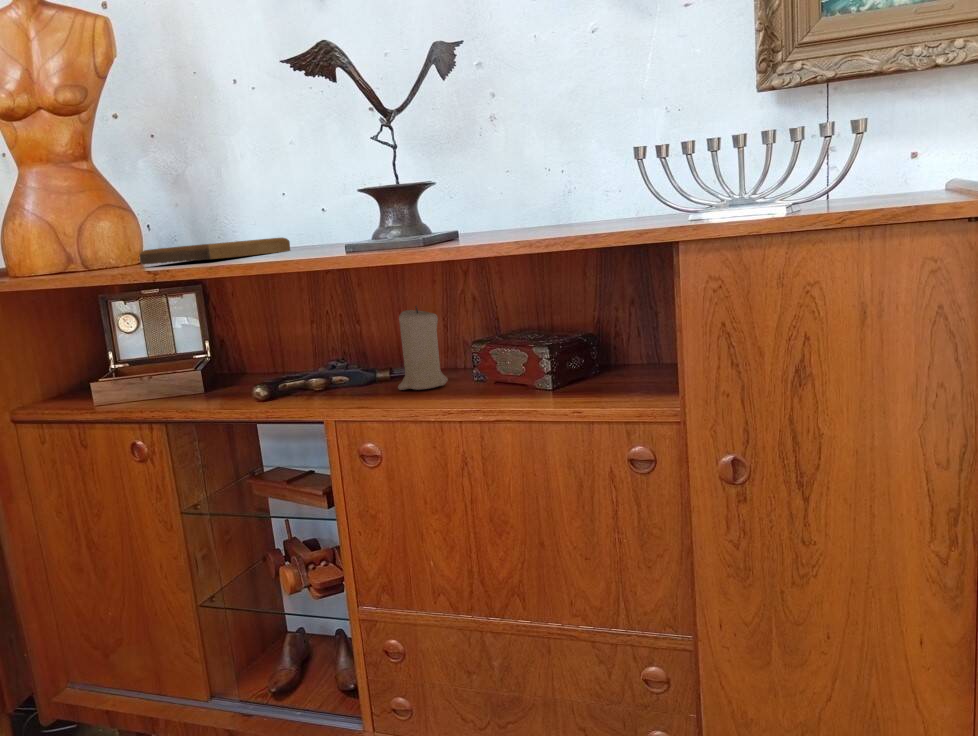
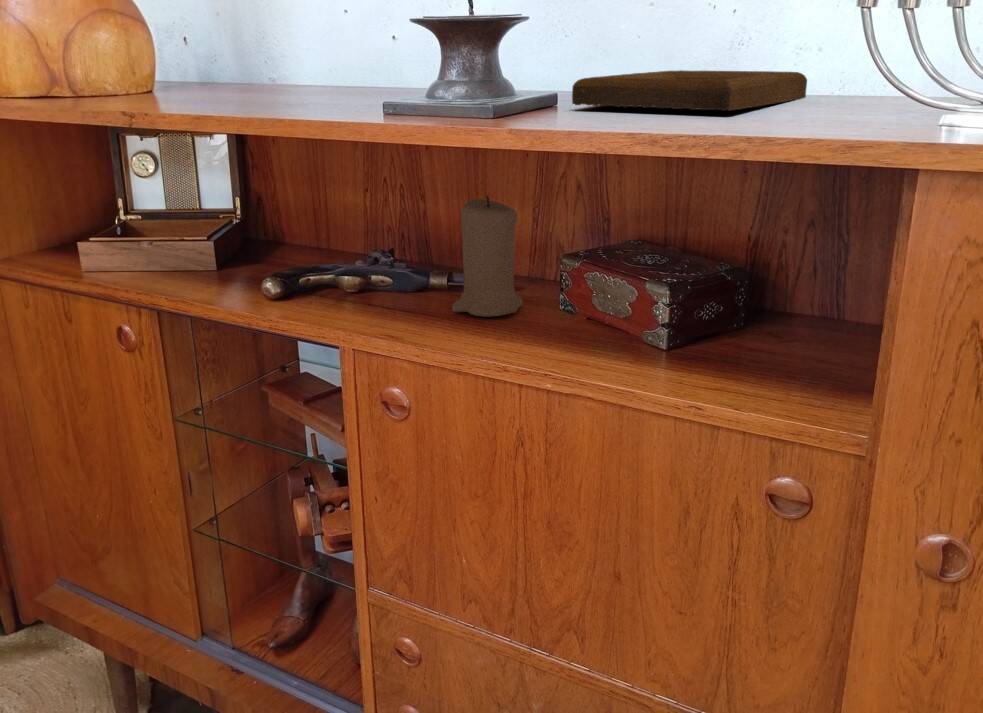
picture frame: present [140,238,290,265] -> present [572,70,807,111]

